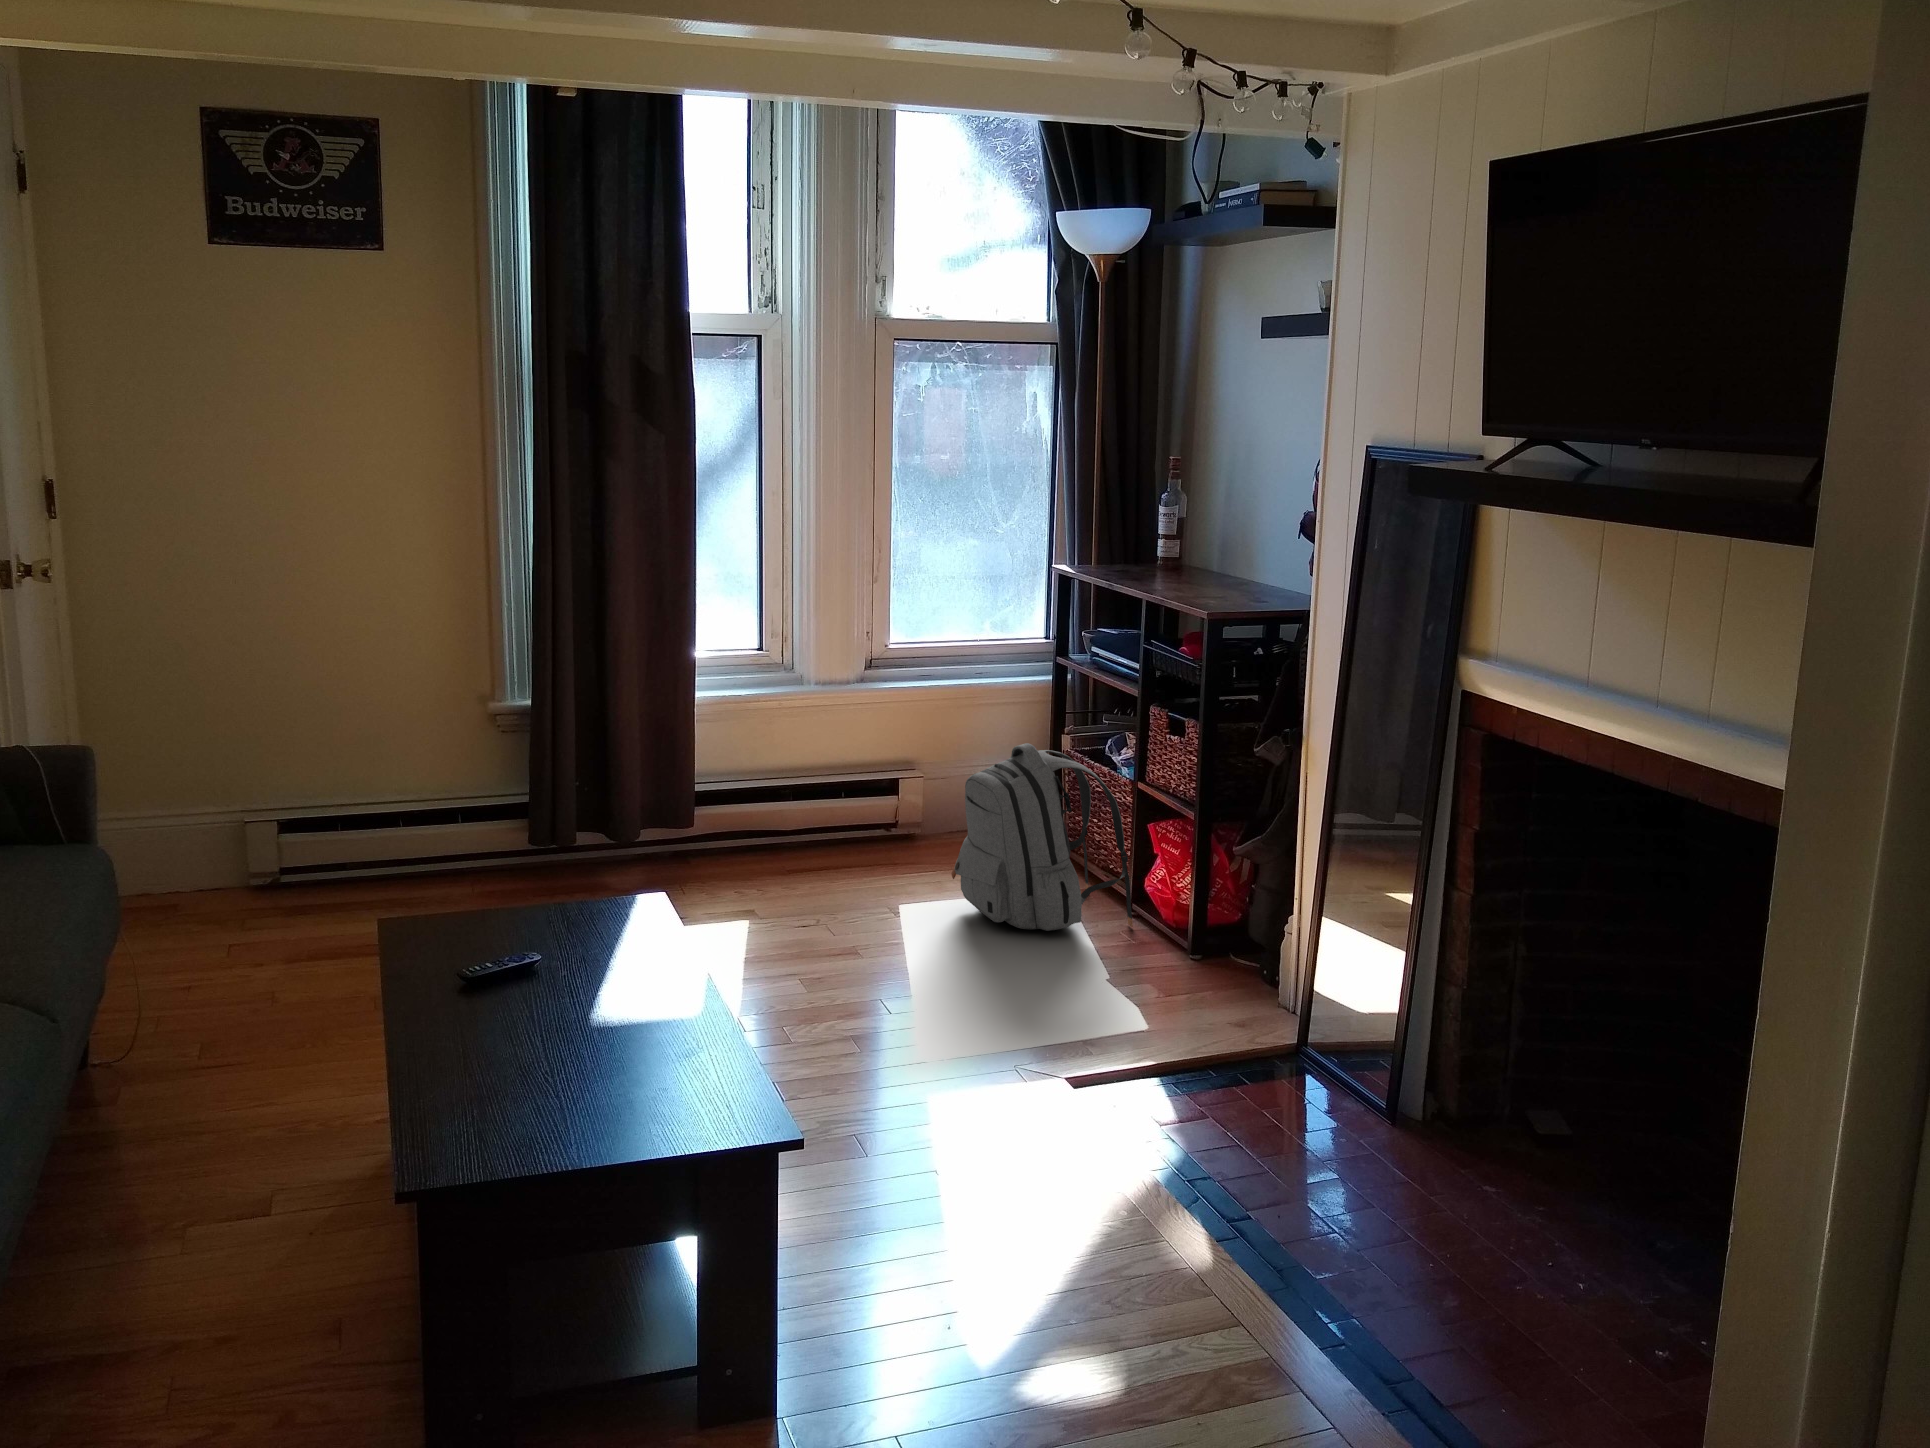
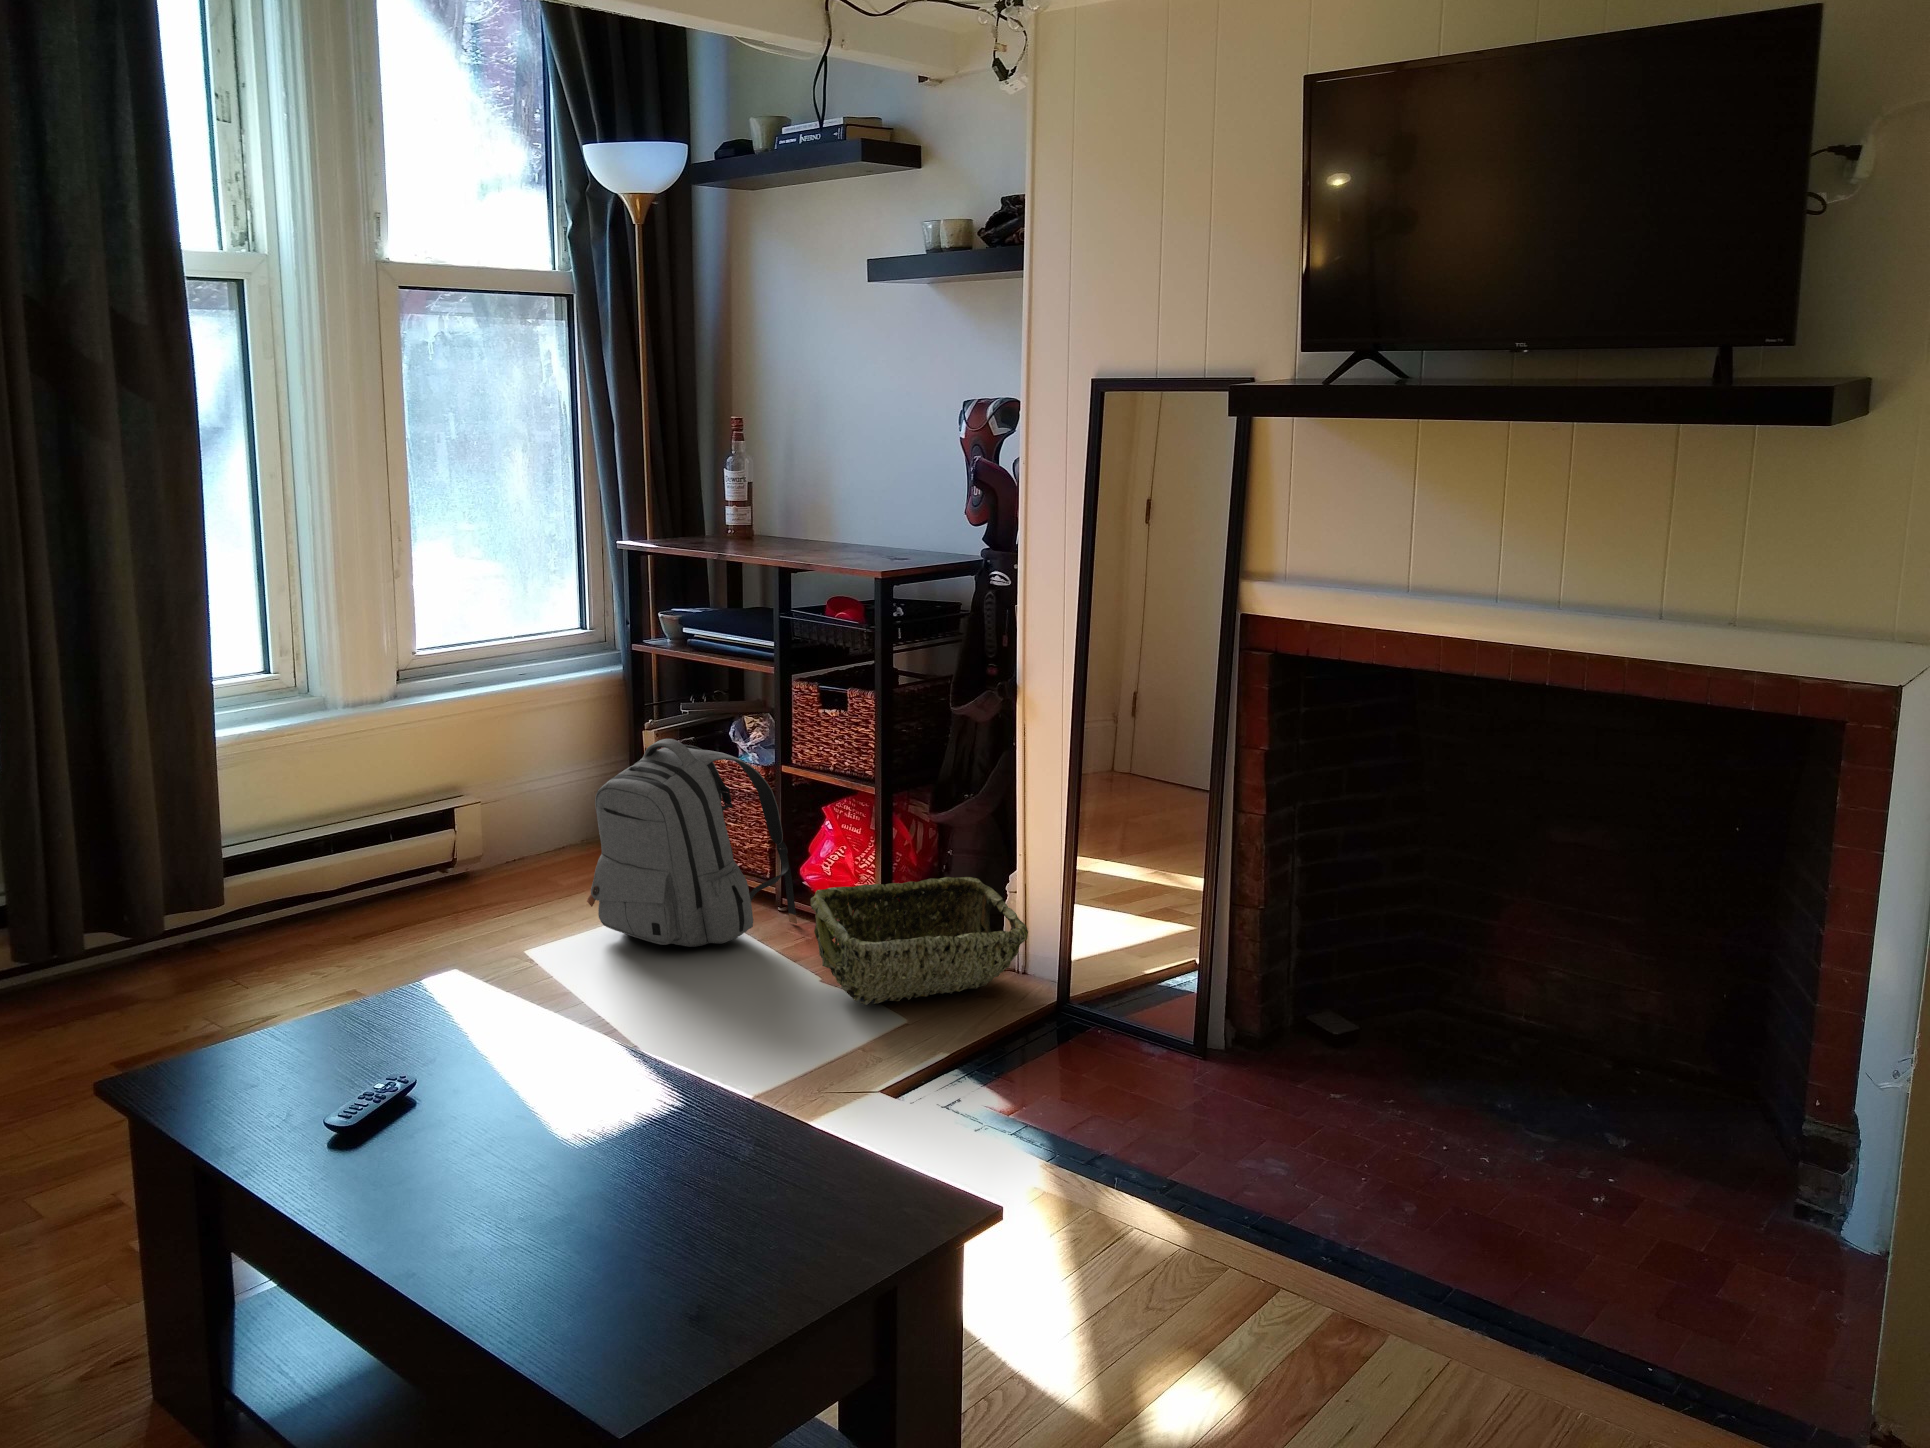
woven basket: none [1091,896,1282,1015] -> present [811,877,1028,1005]

